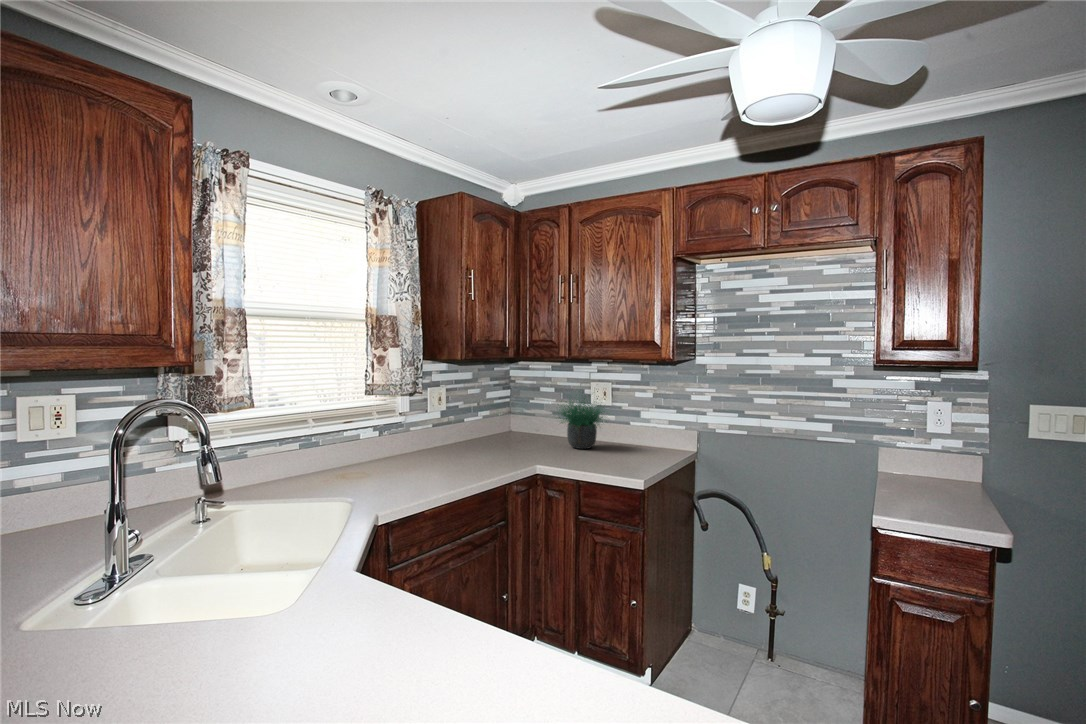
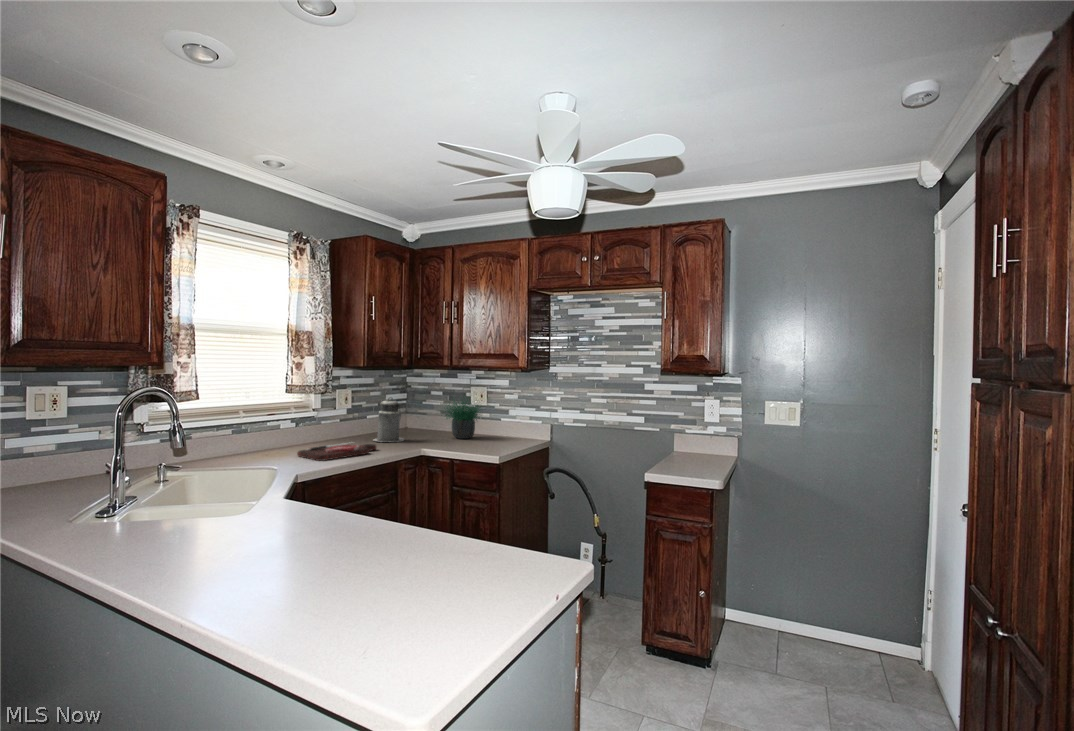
canister: none [472,397,510,454] -> present [373,397,404,442]
cutting board: none [378,459,477,488] -> present [297,444,376,461]

